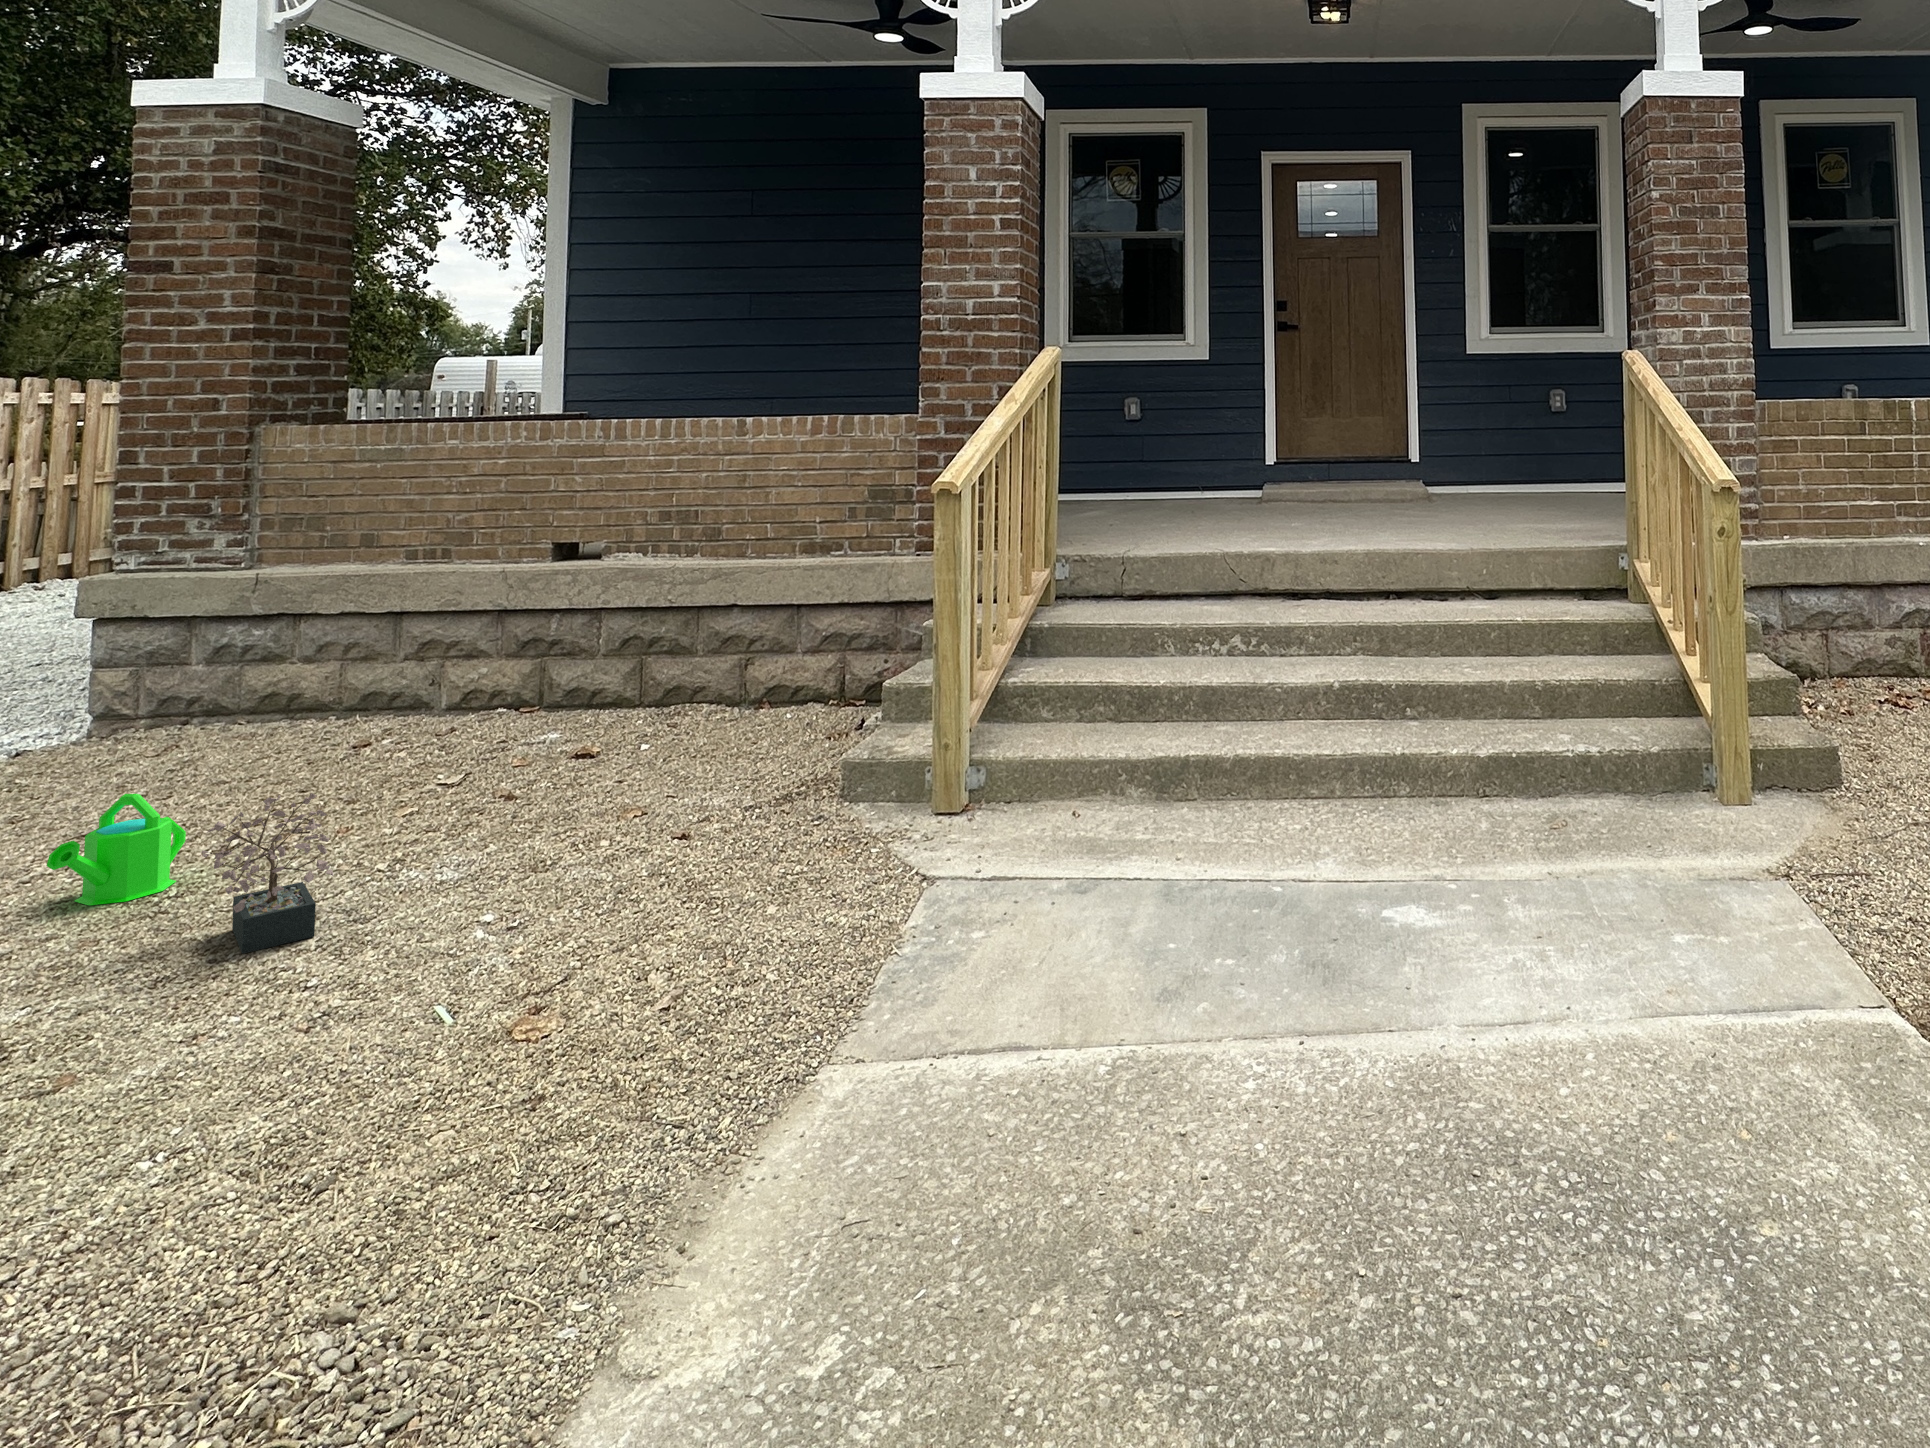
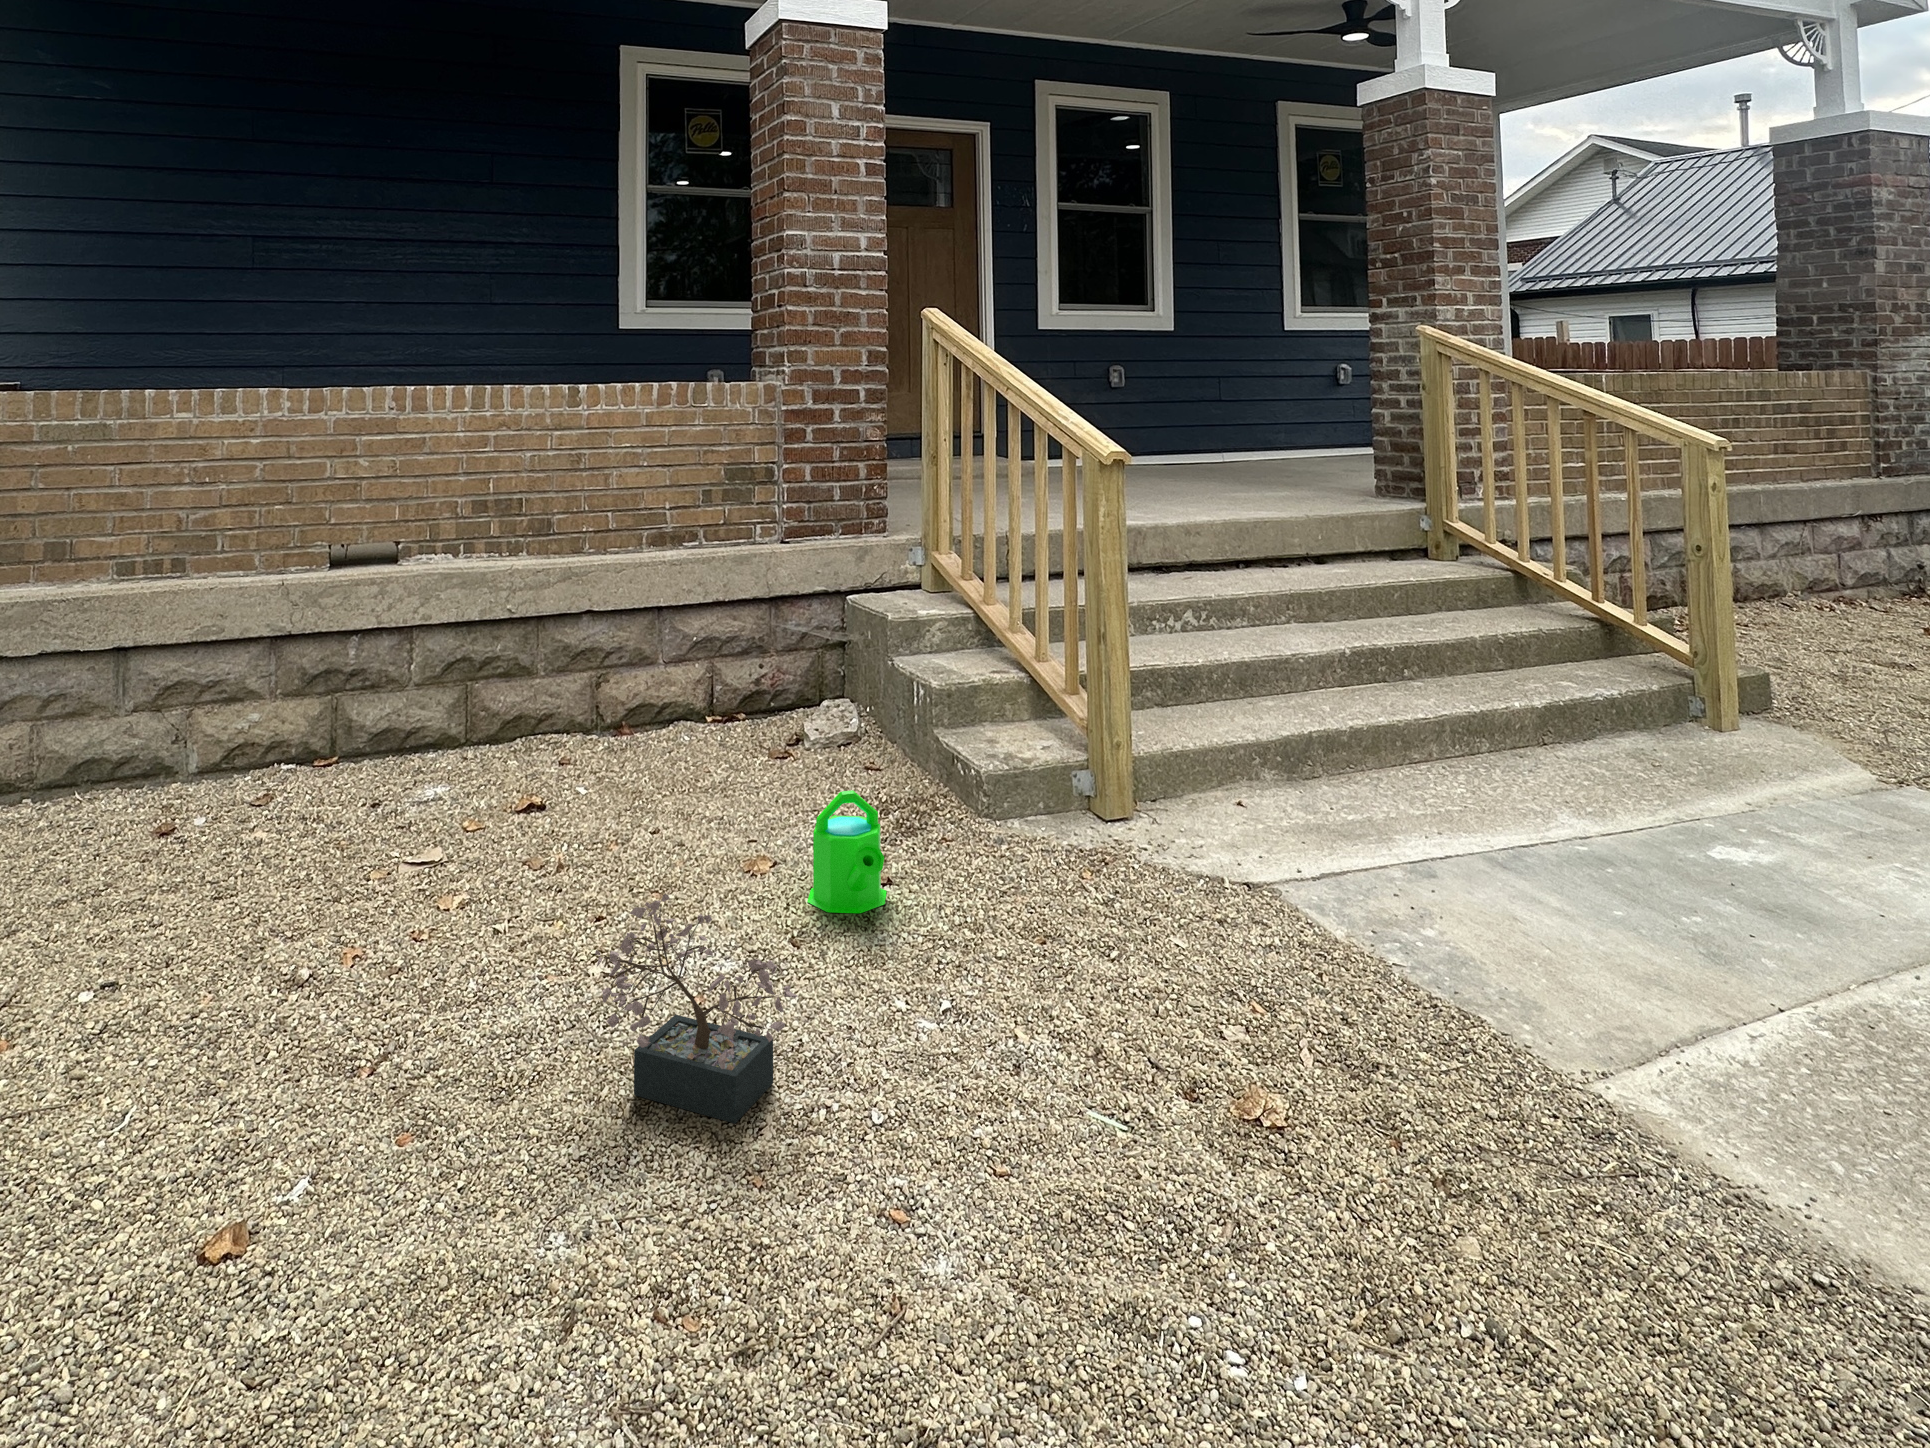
watering can: present [47,794,186,906] -> present [807,790,887,913]

